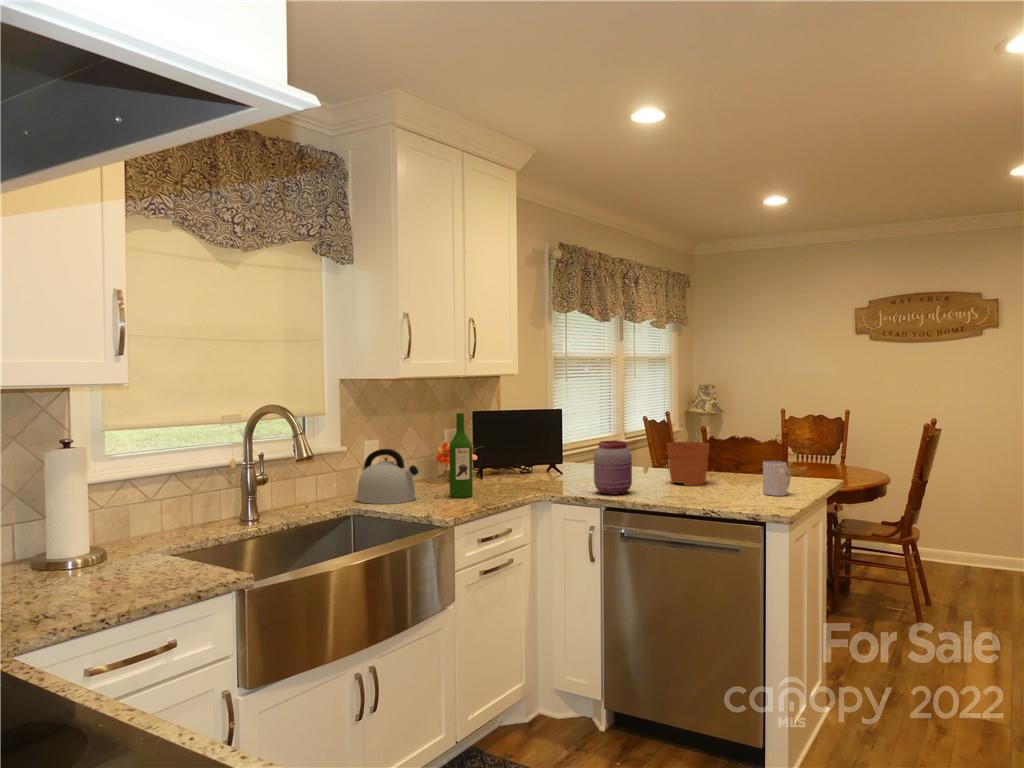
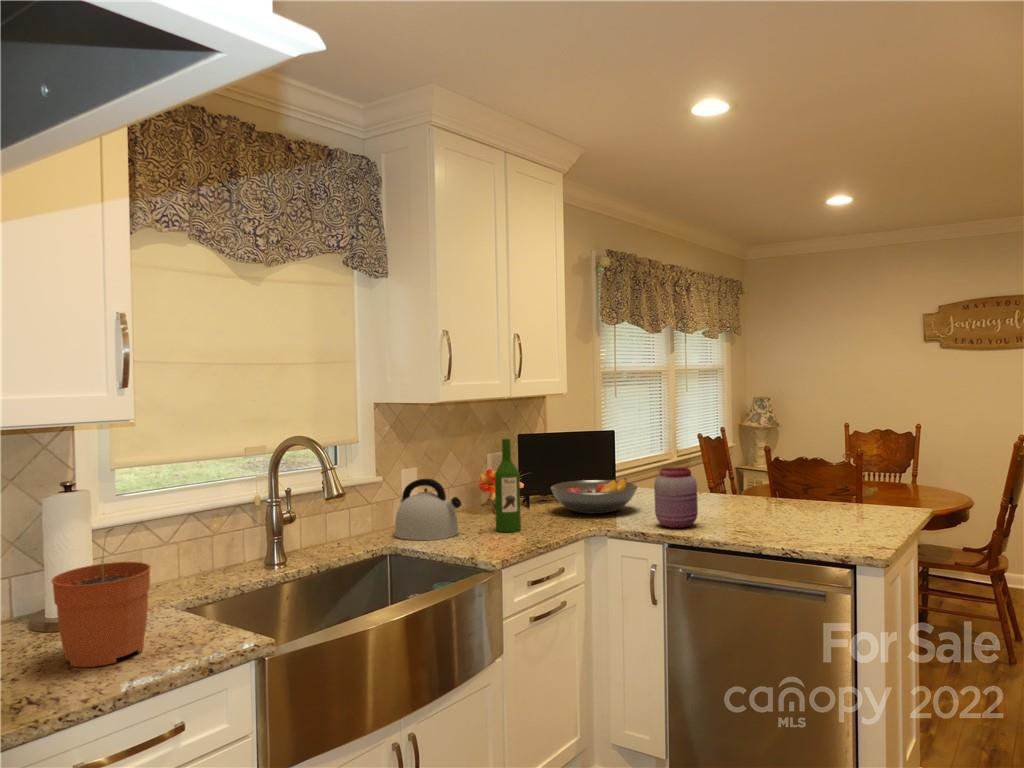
plant pot: present [667,441,709,486] -> present [51,528,151,667]
fruit bowl: none [501,452,581,484] -> present [551,478,637,514]
mug: present [763,461,791,496] -> none [848,490,880,530]

